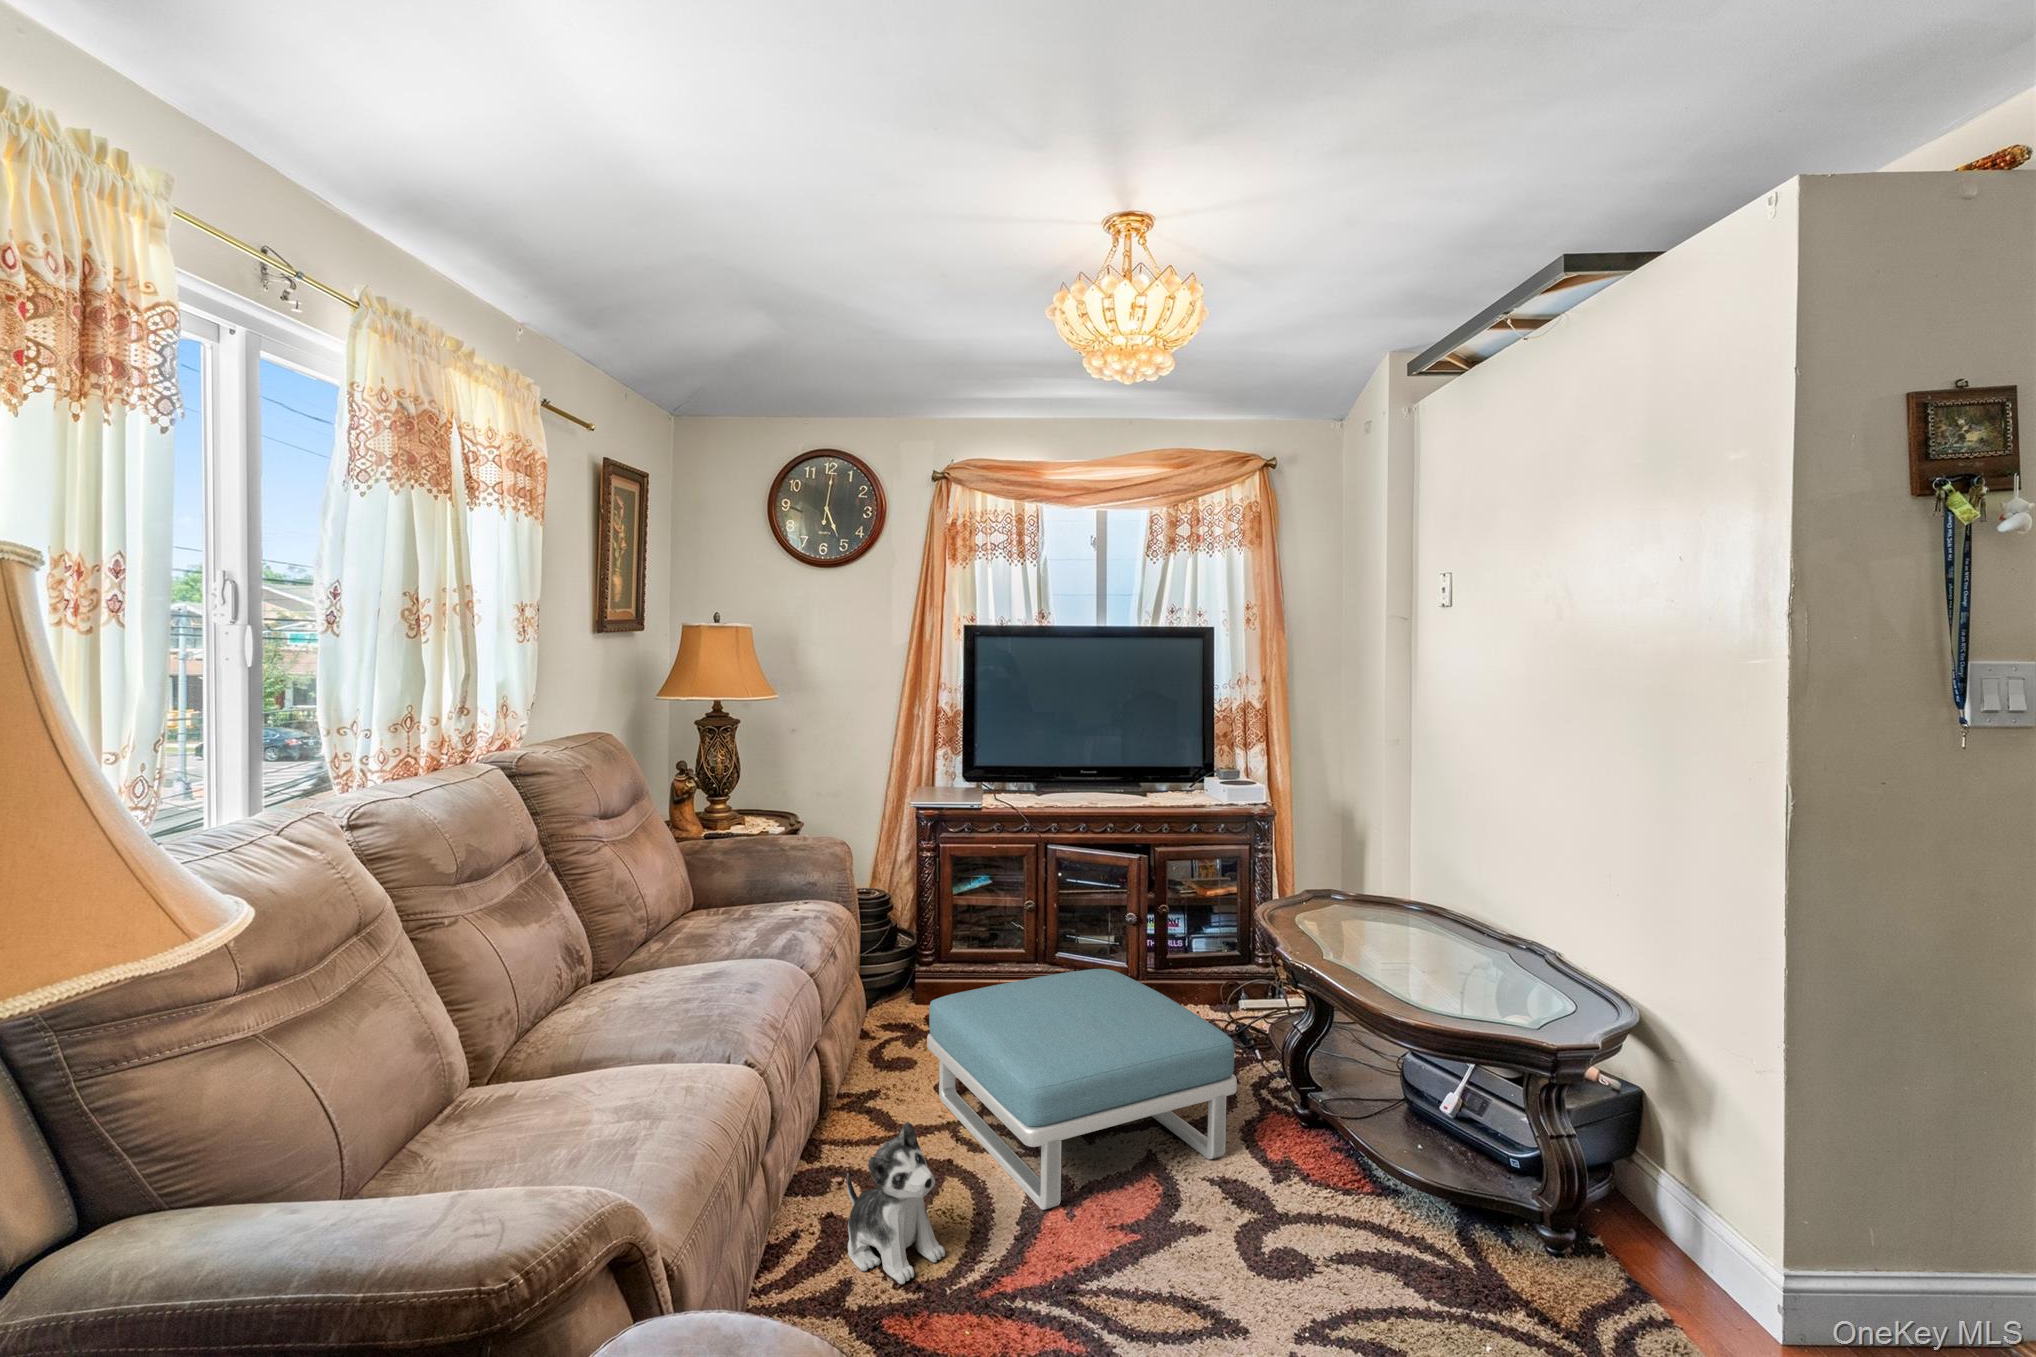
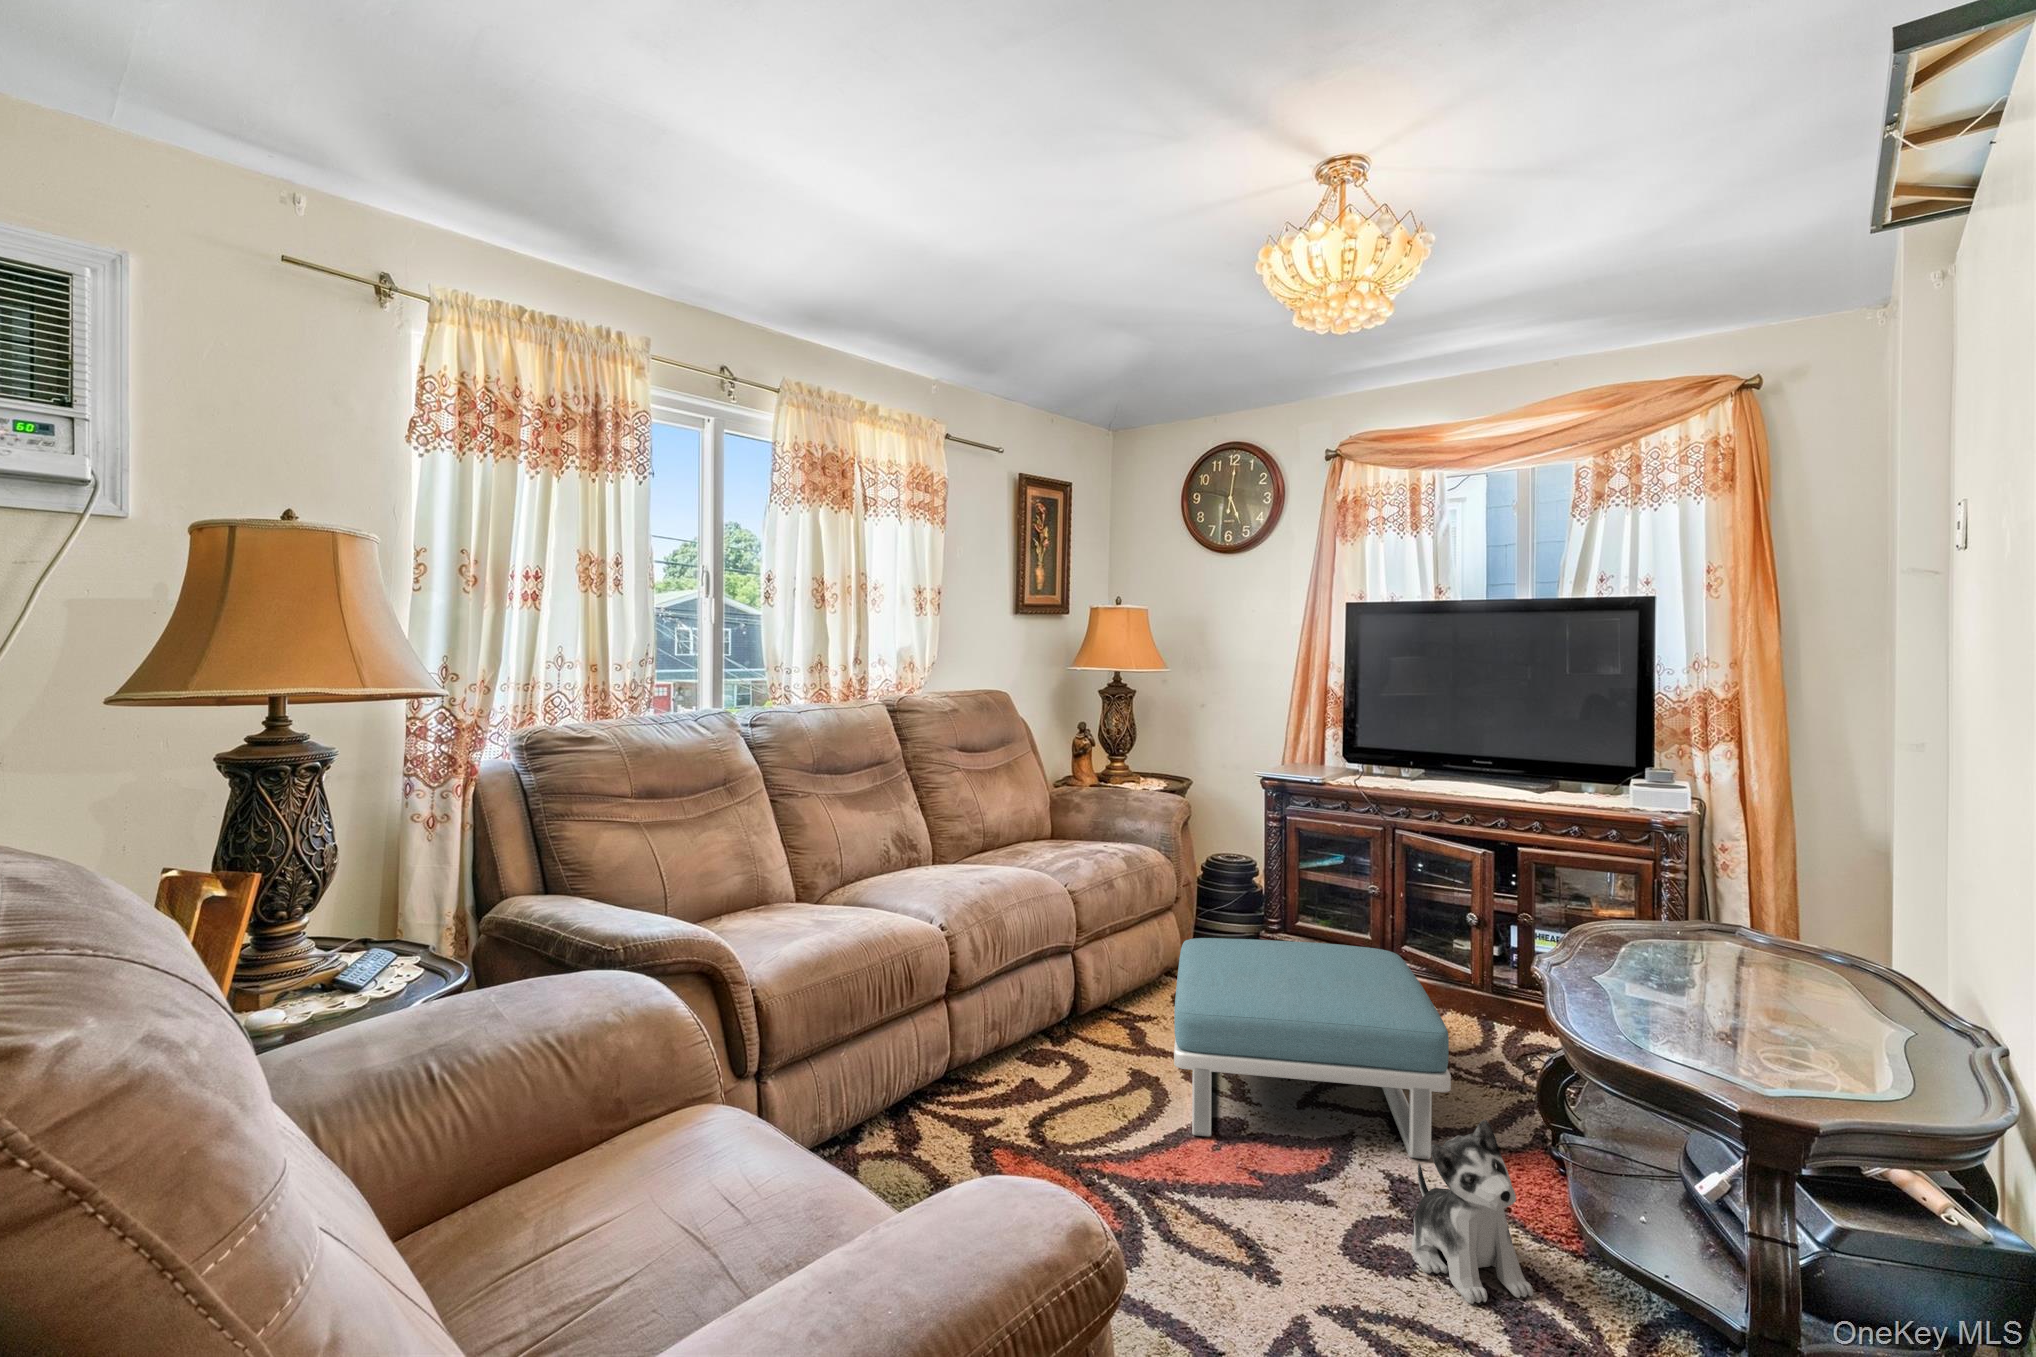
plush toy: present [847,1122,945,1284] -> present [1412,1120,1533,1304]

